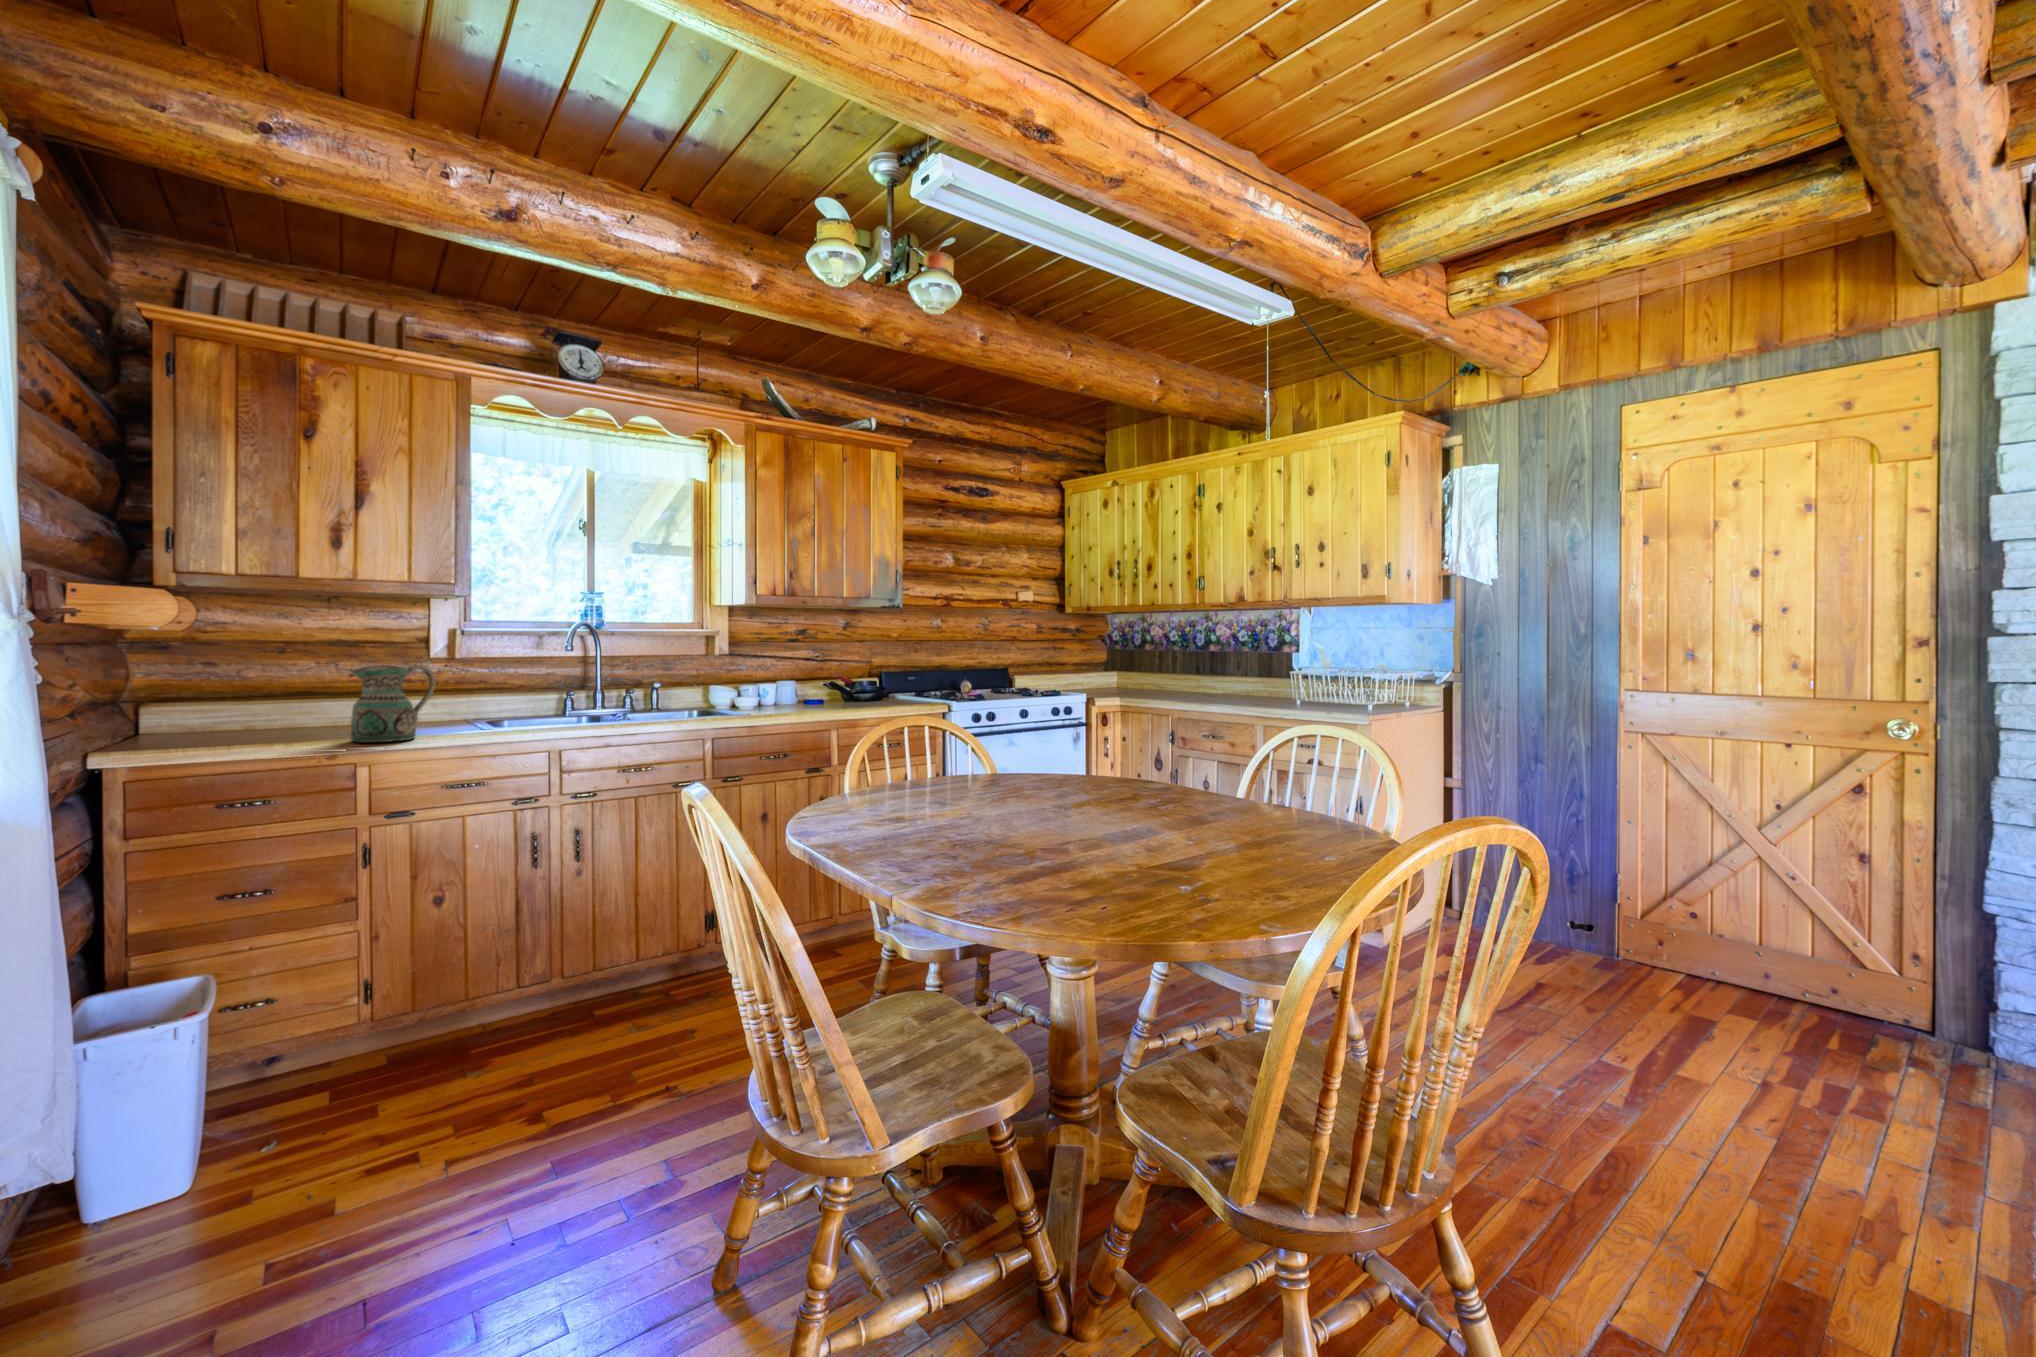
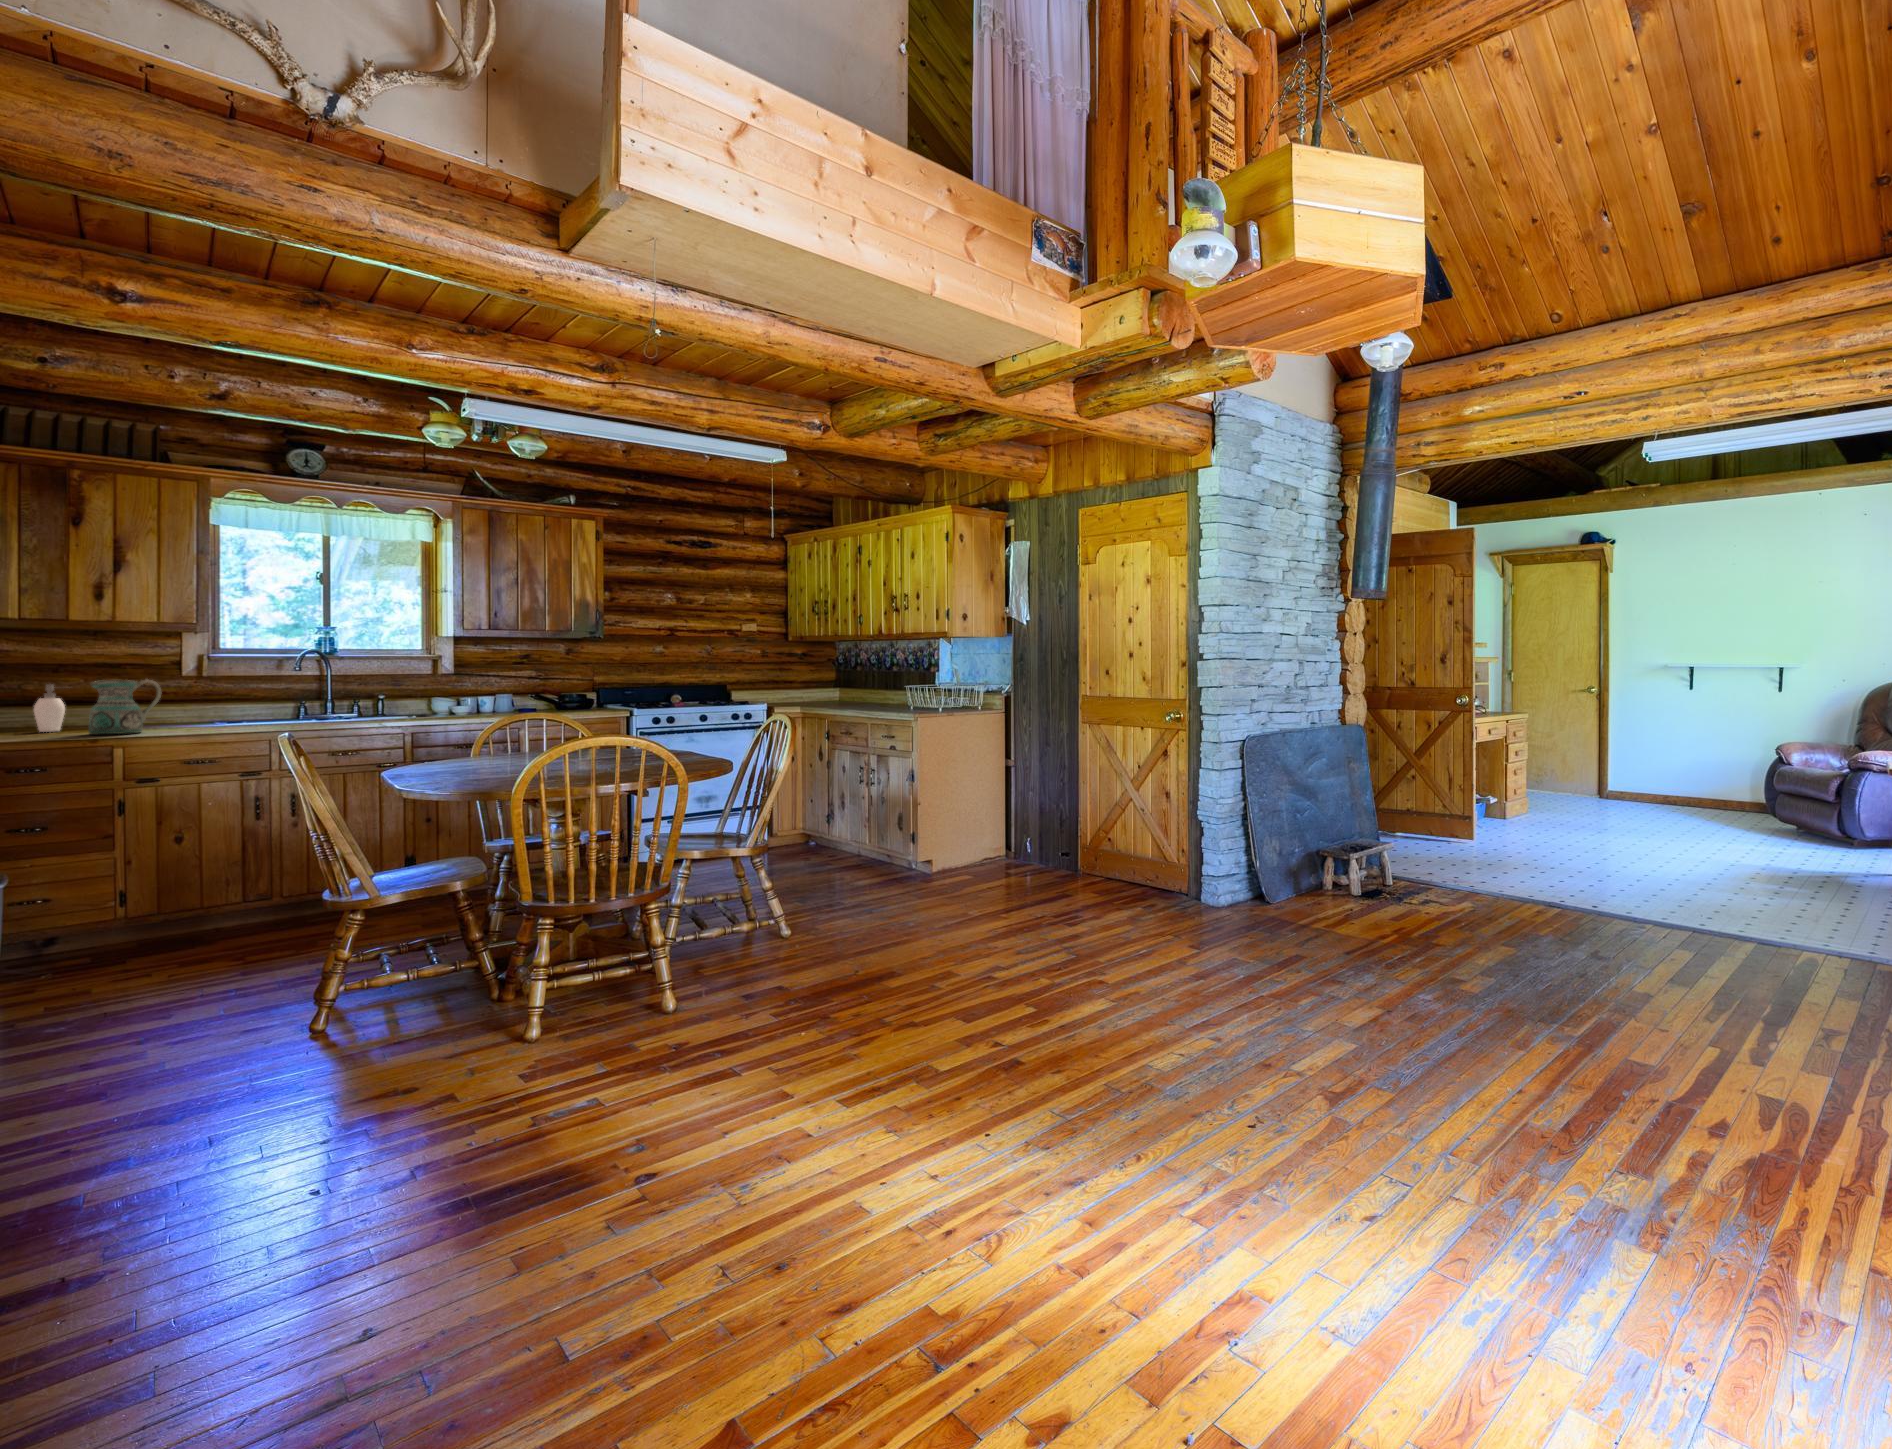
soap dispenser: none [269,670,317,736] -> present [34,684,65,732]

